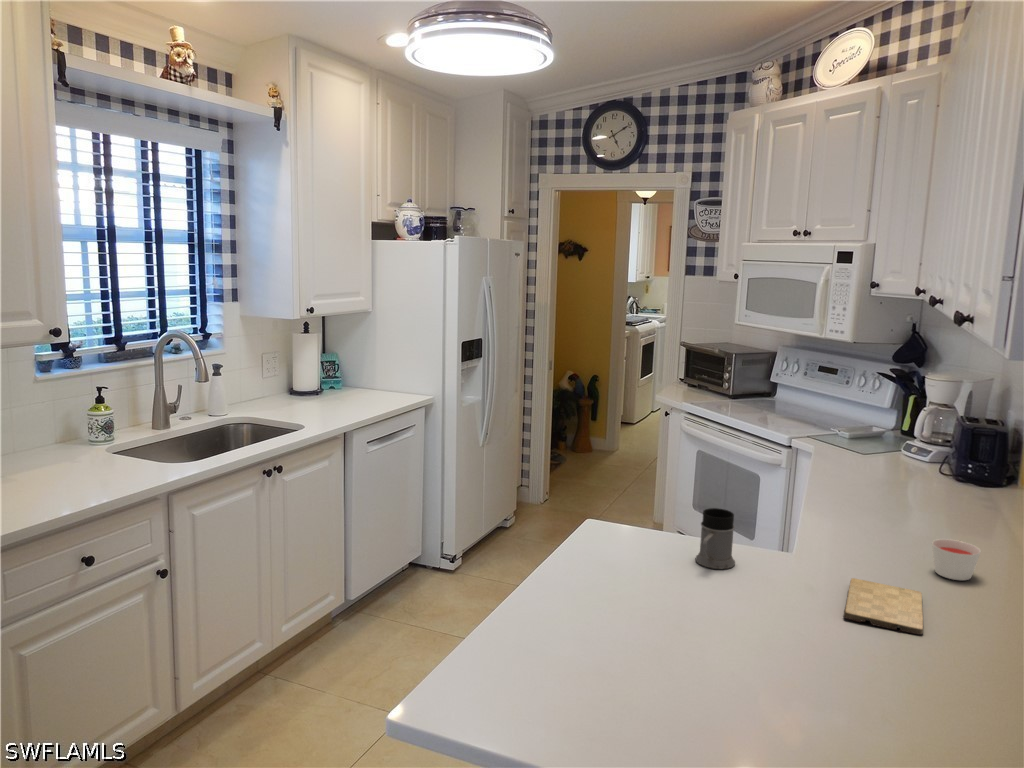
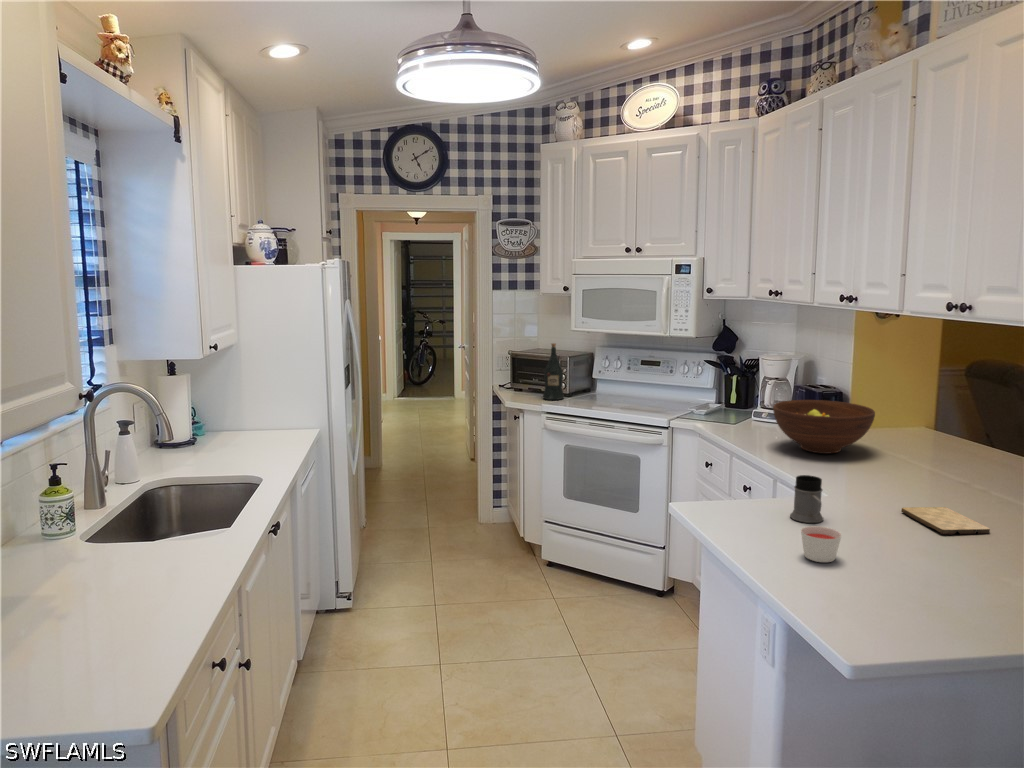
wine bottle: none [695,338,720,402] -> present [543,343,564,400]
fruit bowl: none [846,430,988,505] -> present [773,400,875,454]
candle: present [932,539,981,581] -> present [801,526,841,562]

